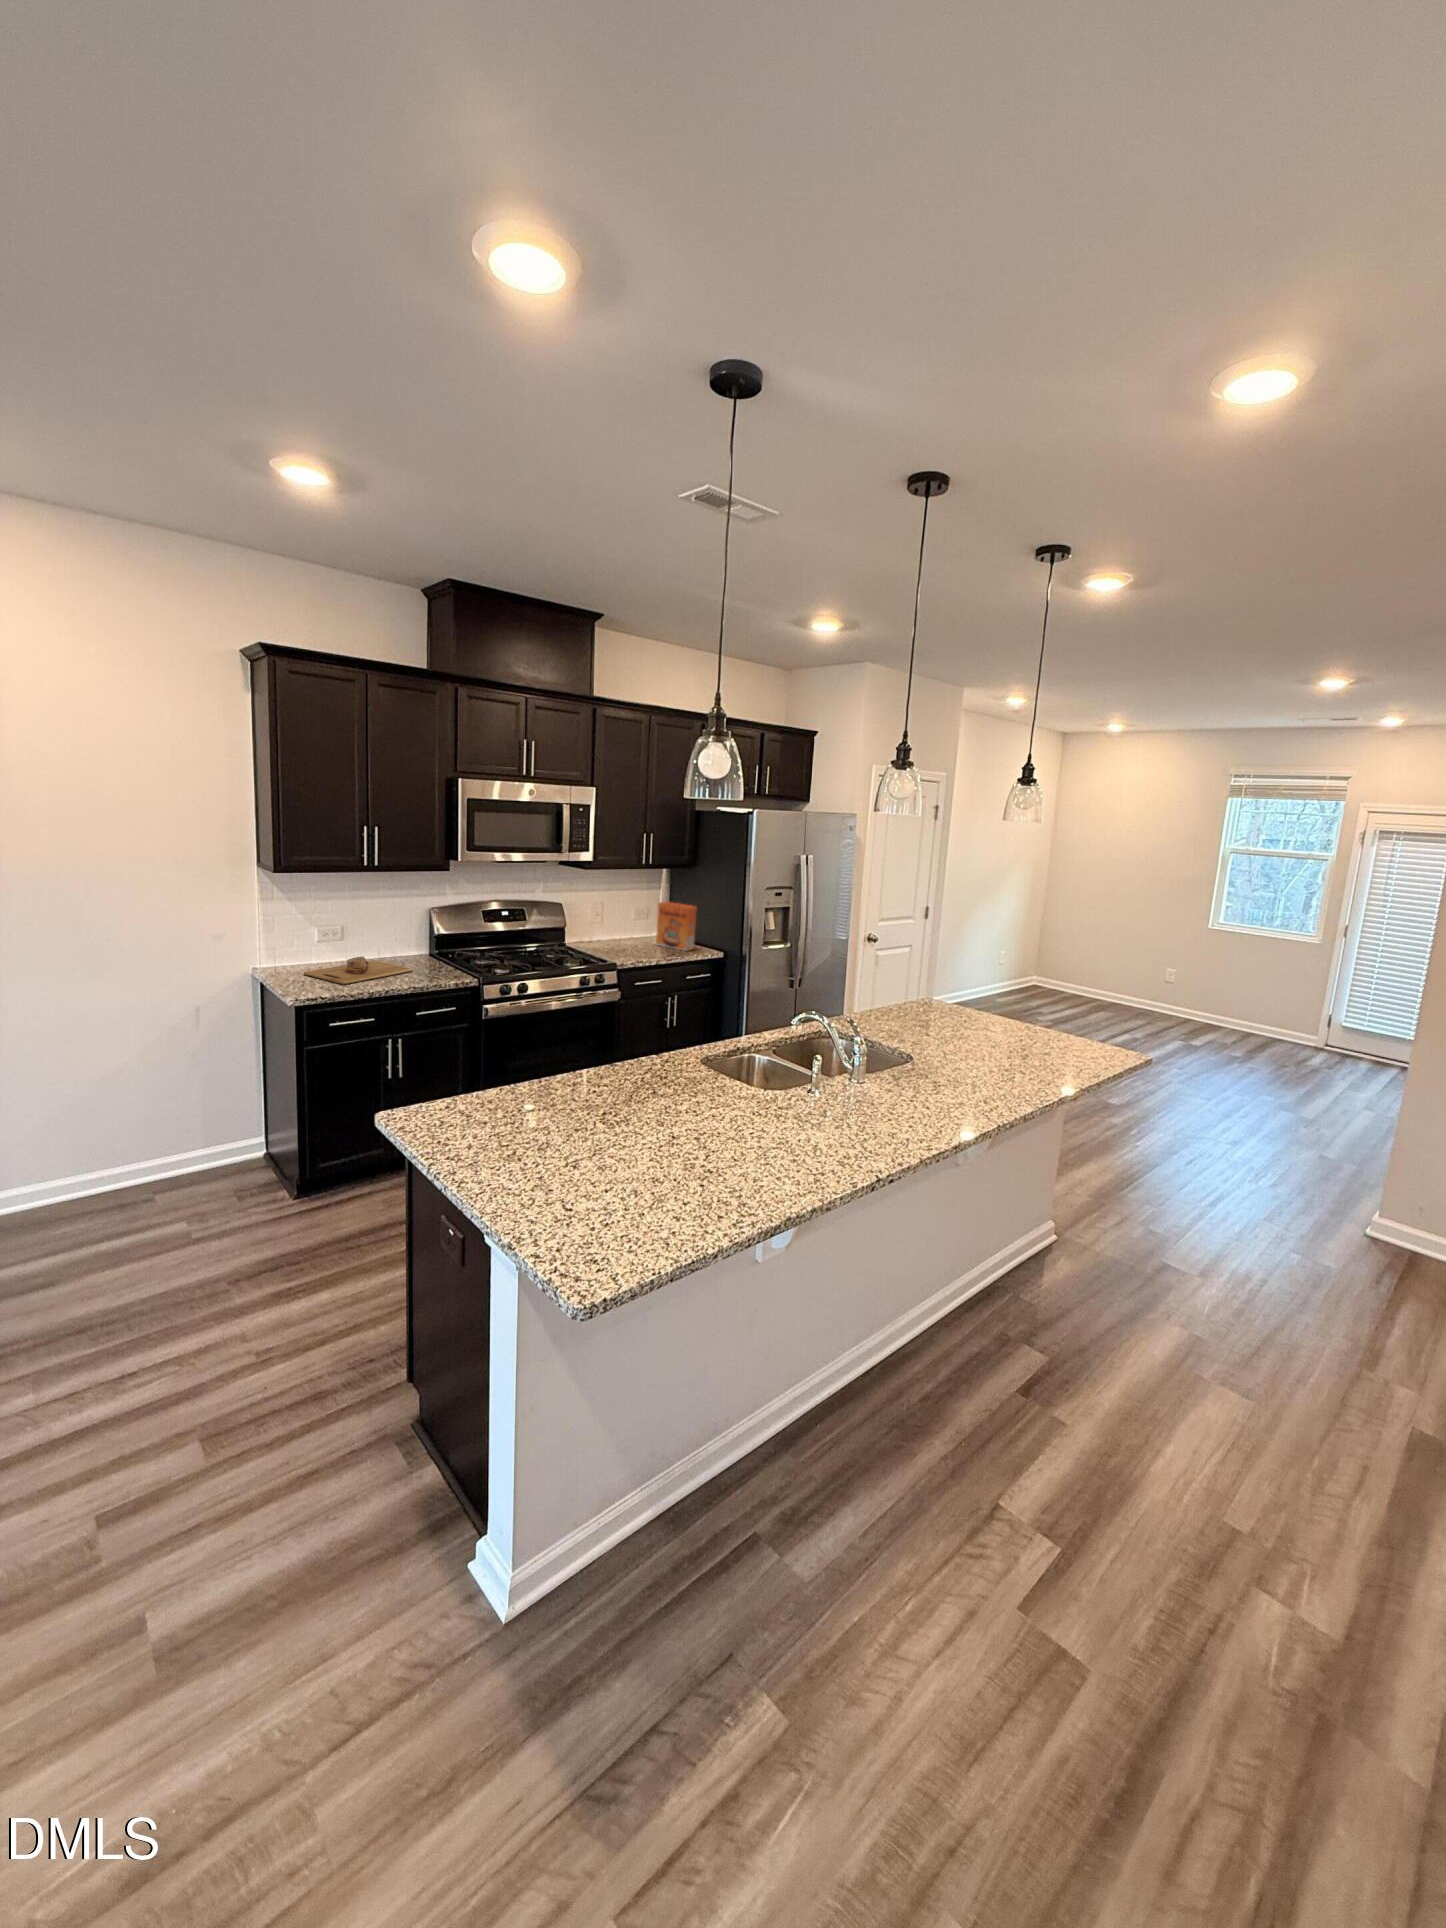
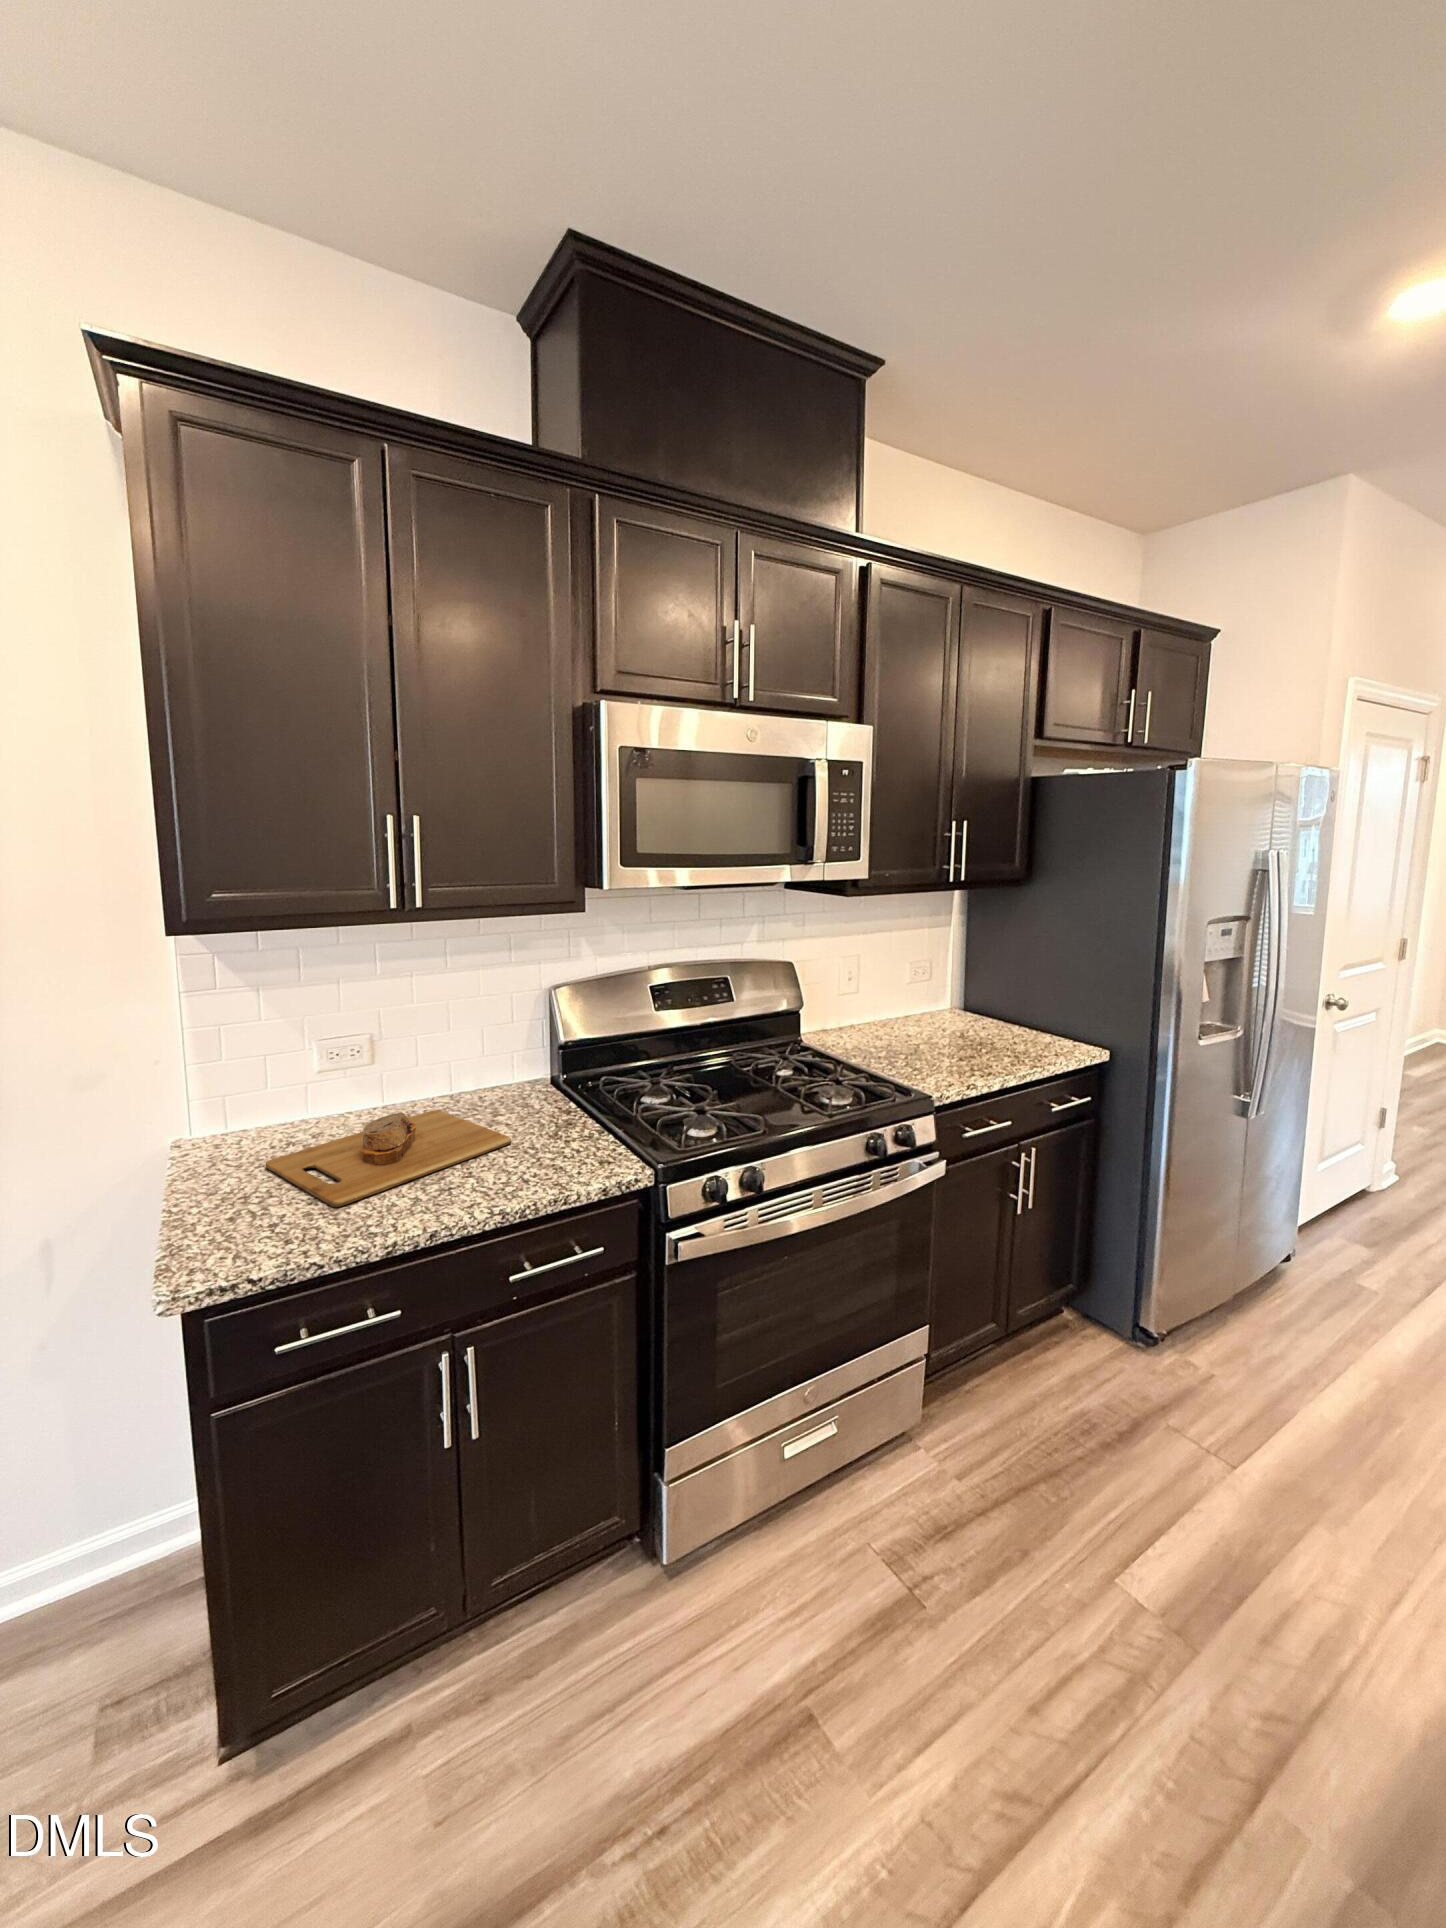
cereal box: present [656,902,697,951] -> none [971,954,1058,1053]

